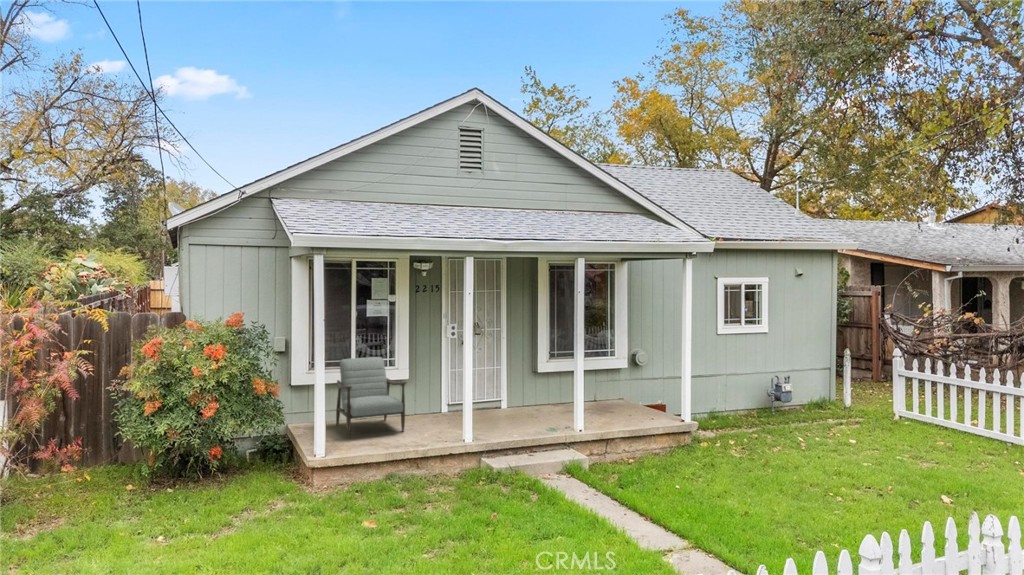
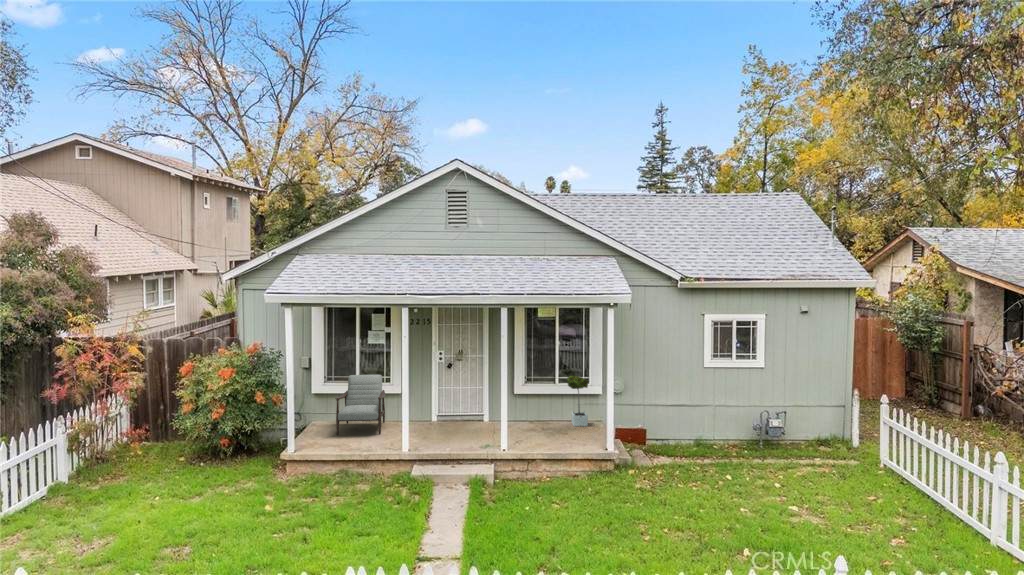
potted tree: none [596,346,622,405] -> present [567,376,589,426]

